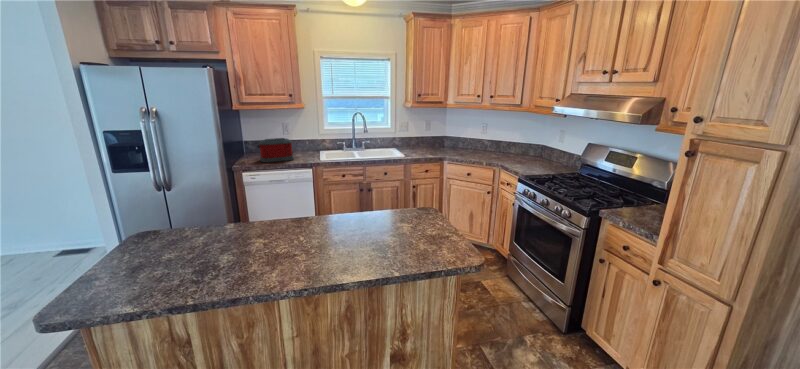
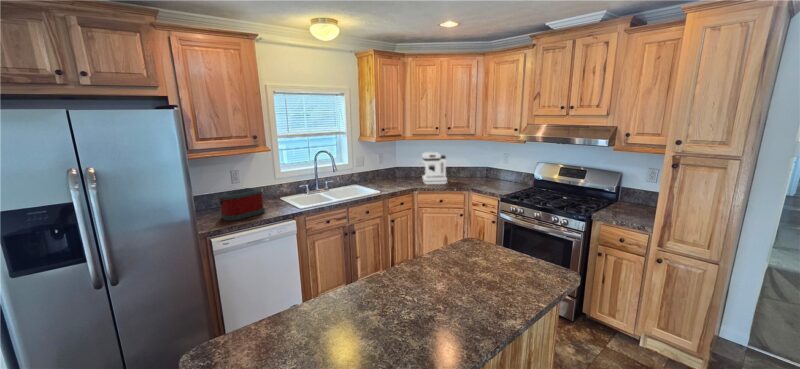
coffee maker: none [457,122,487,158] -> present [422,152,447,184]

